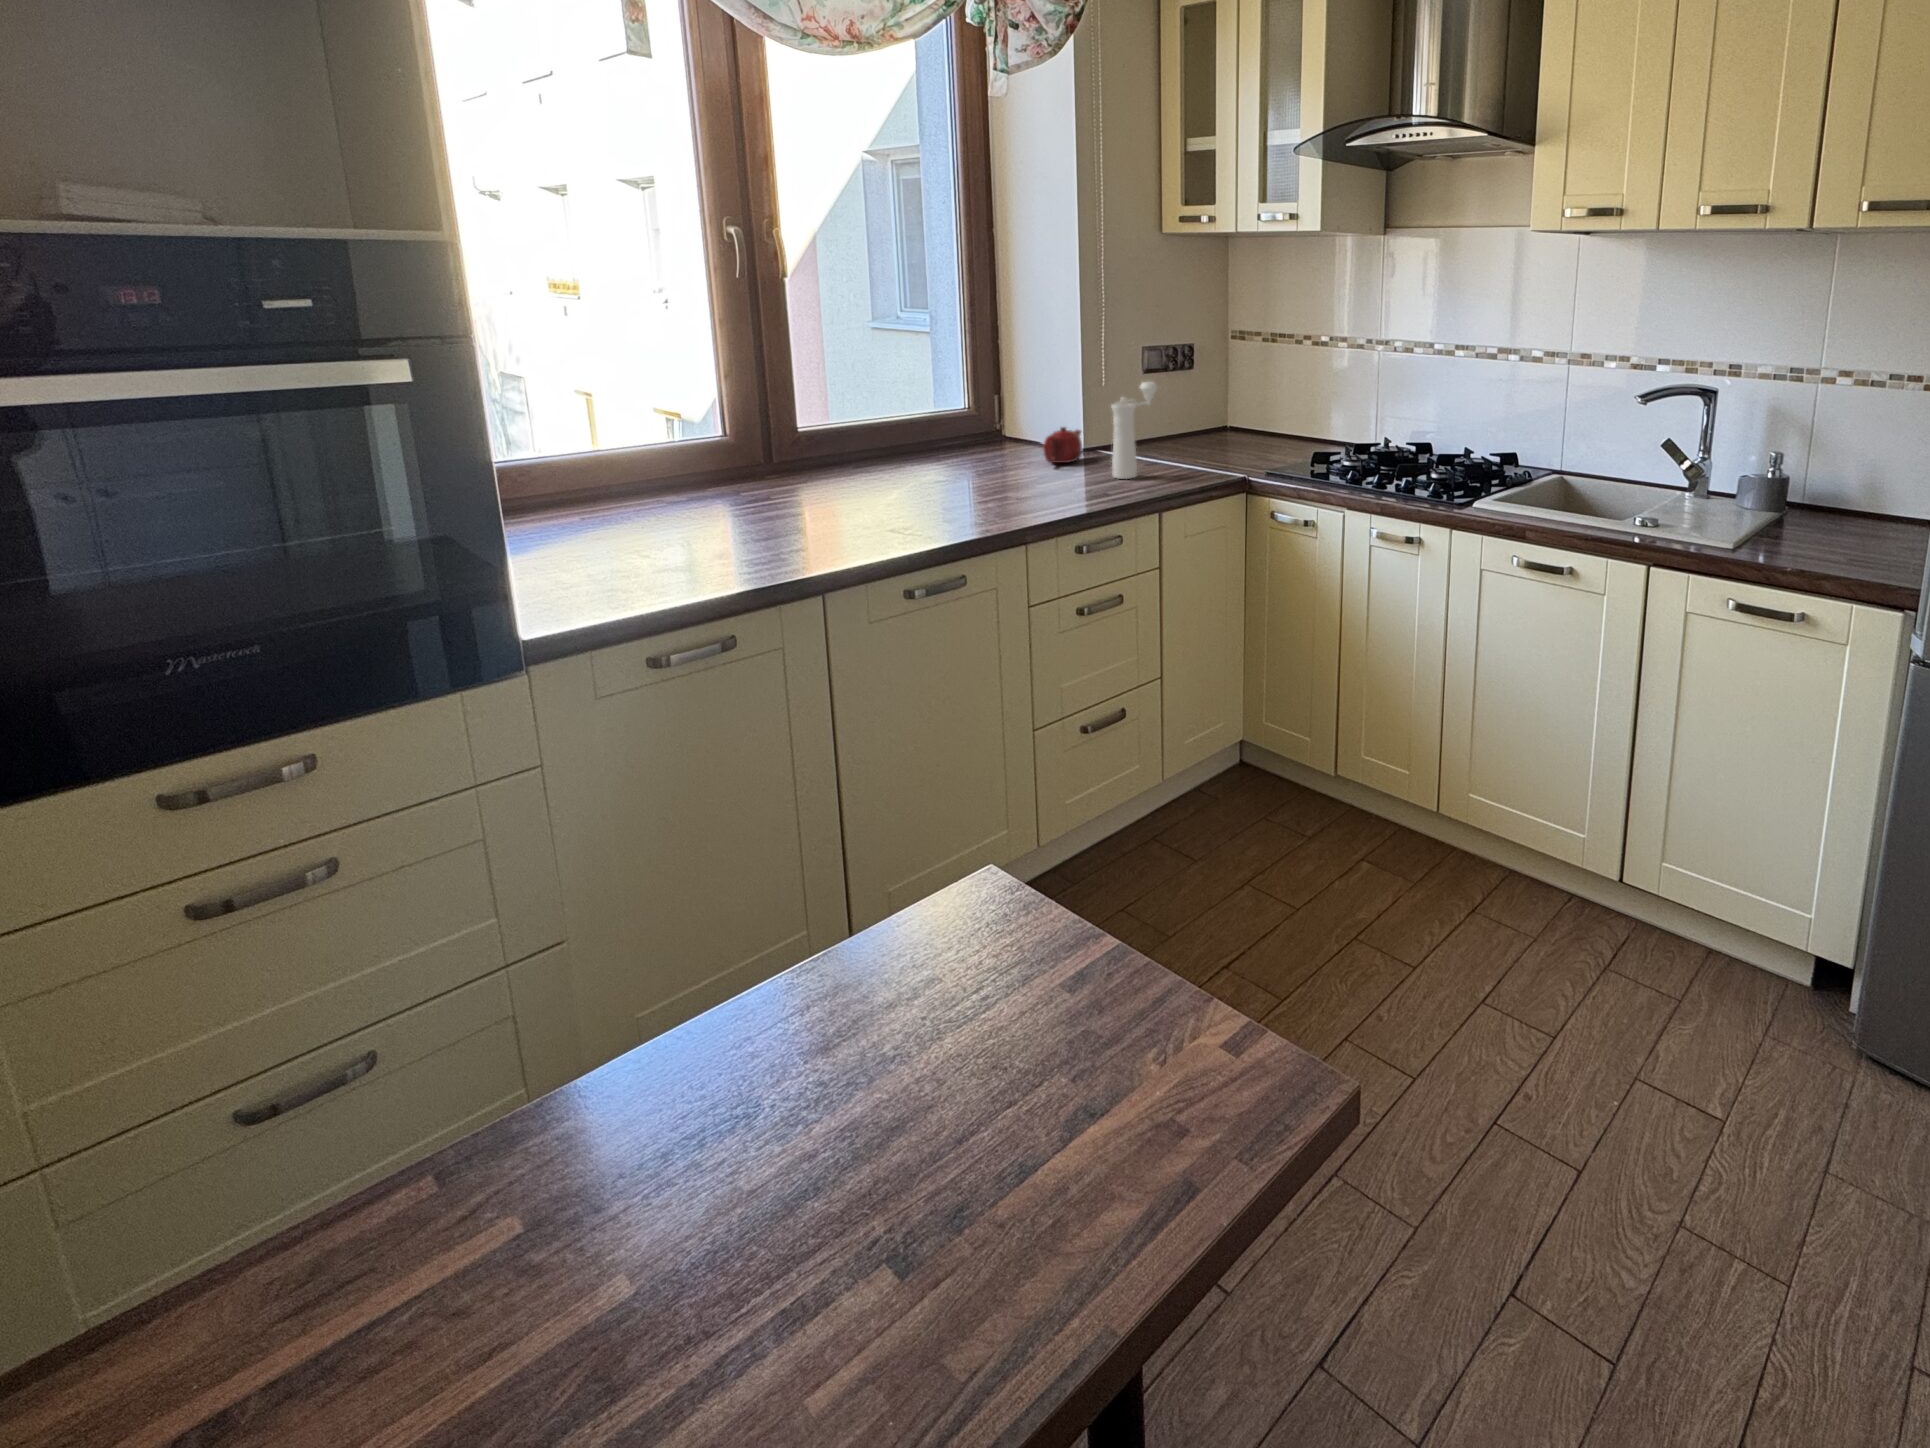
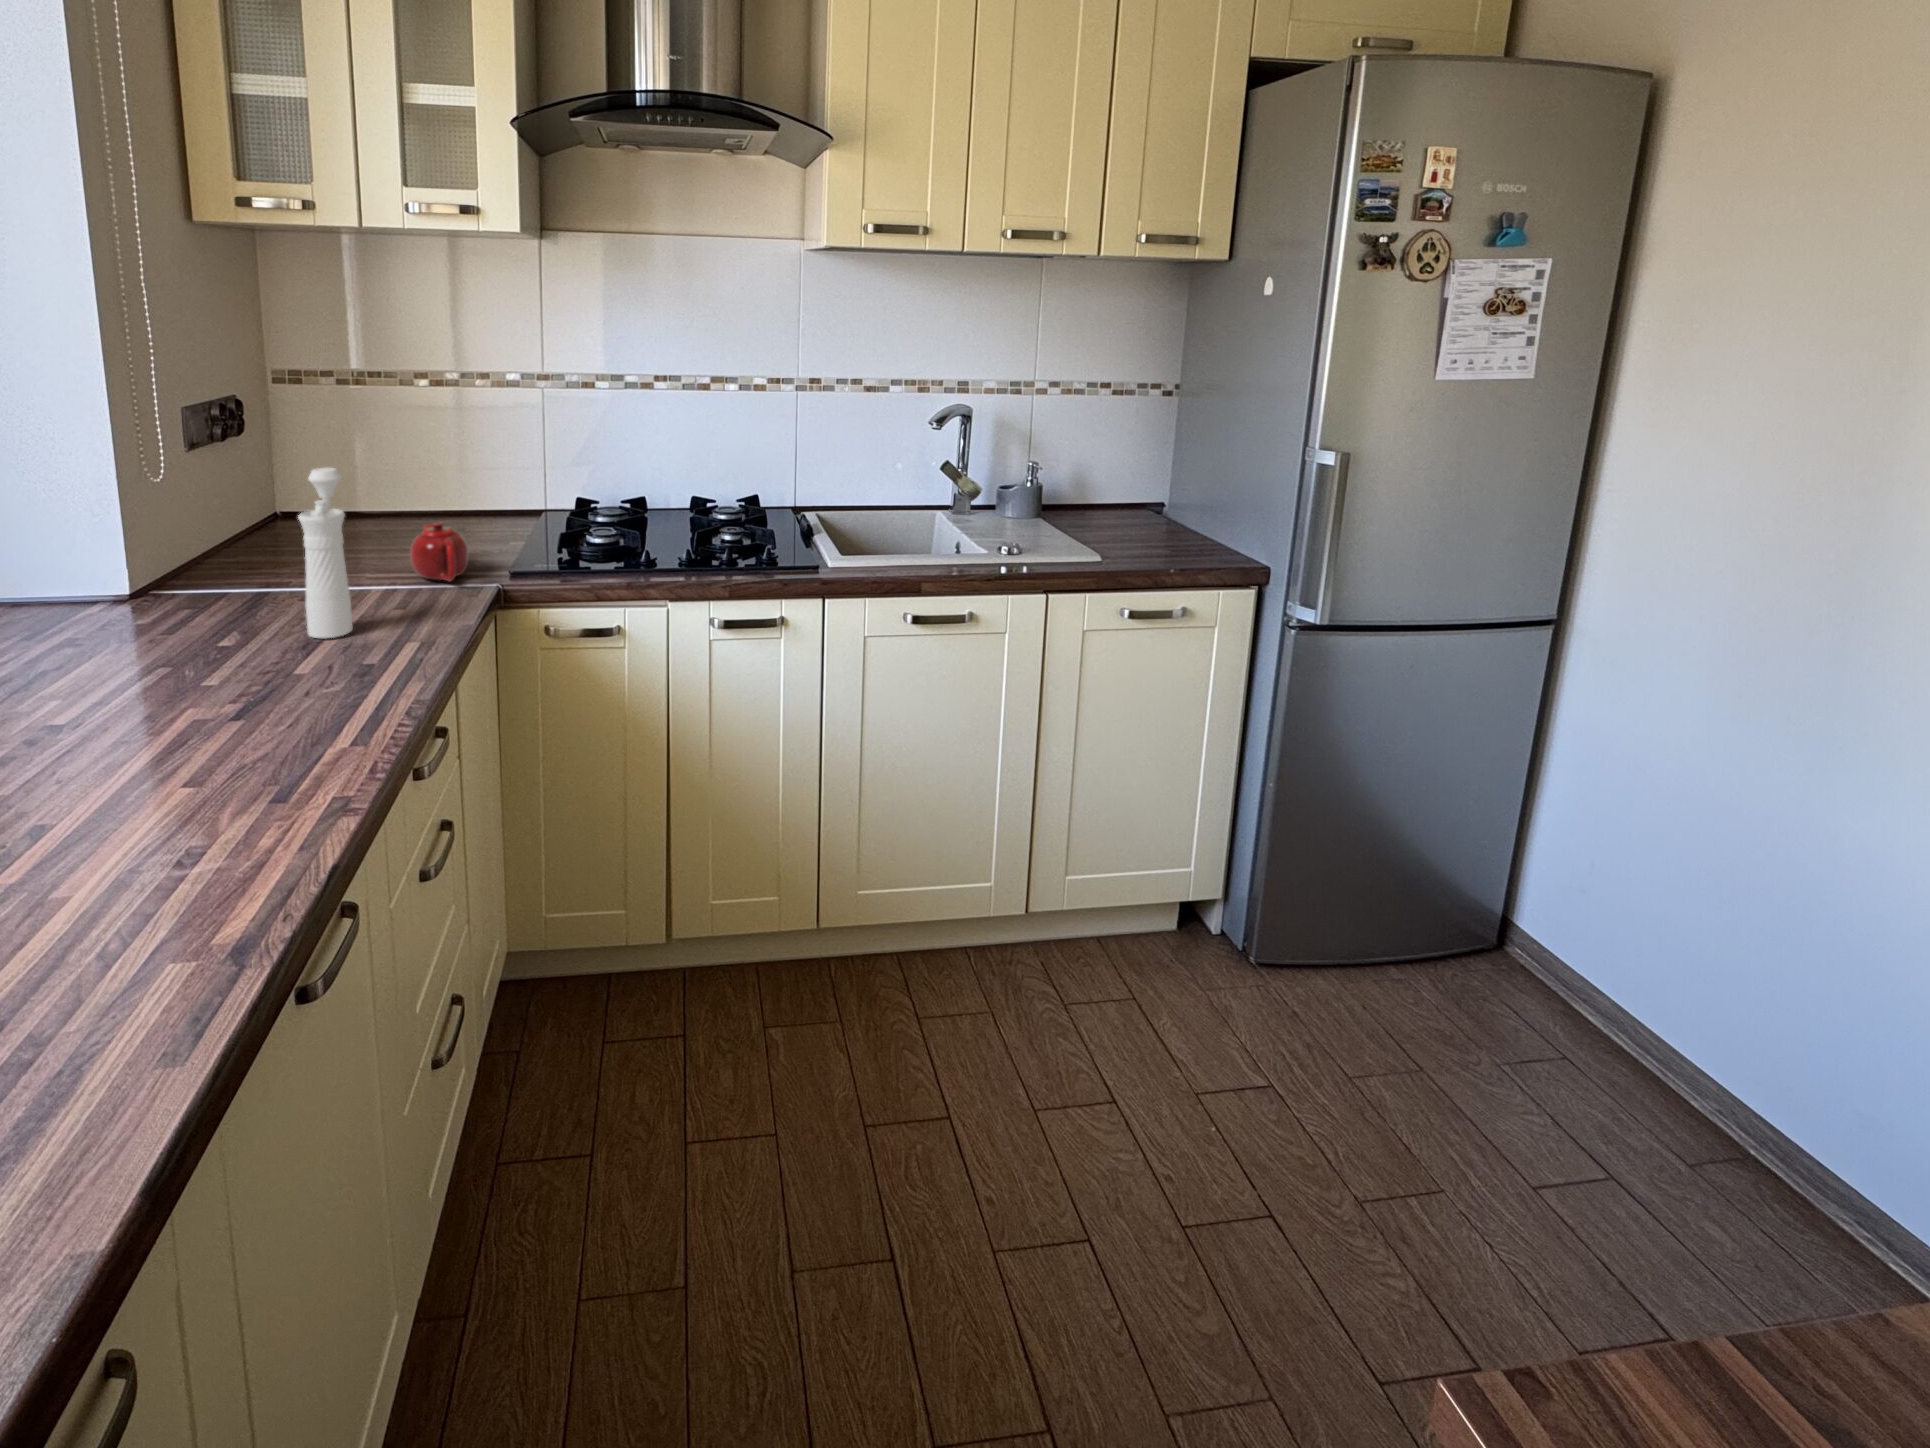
teapot: present [1043,427,1082,463] -> present [410,523,469,581]

